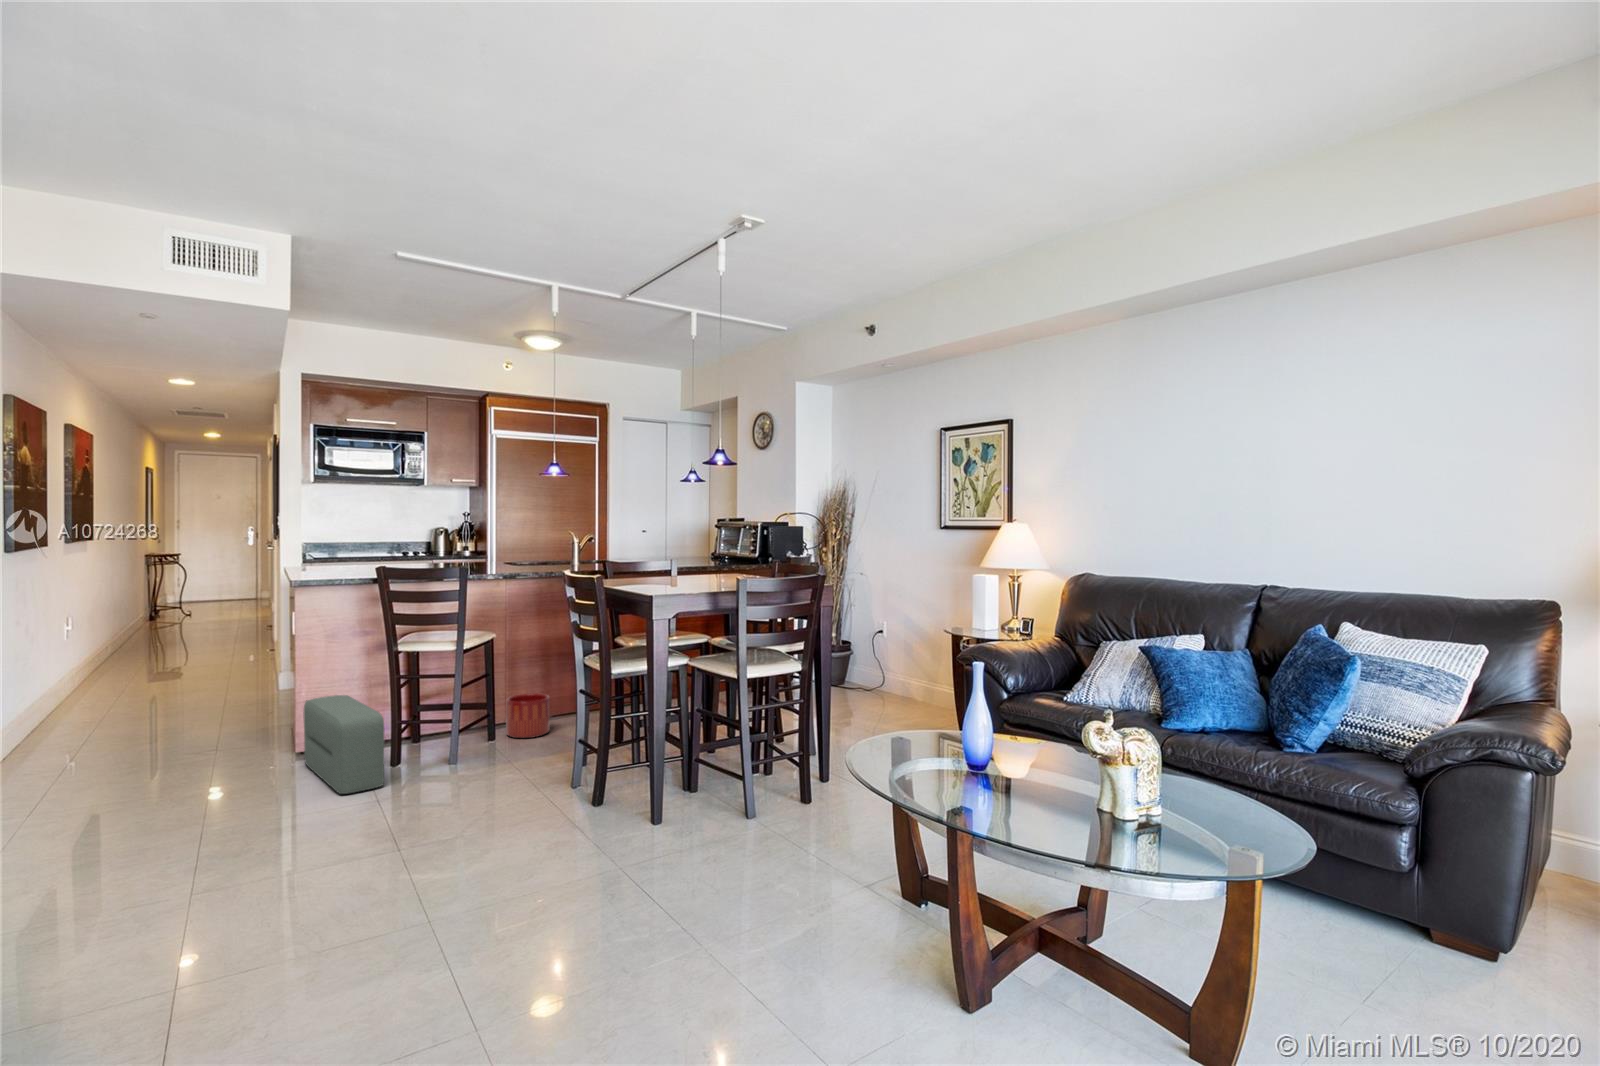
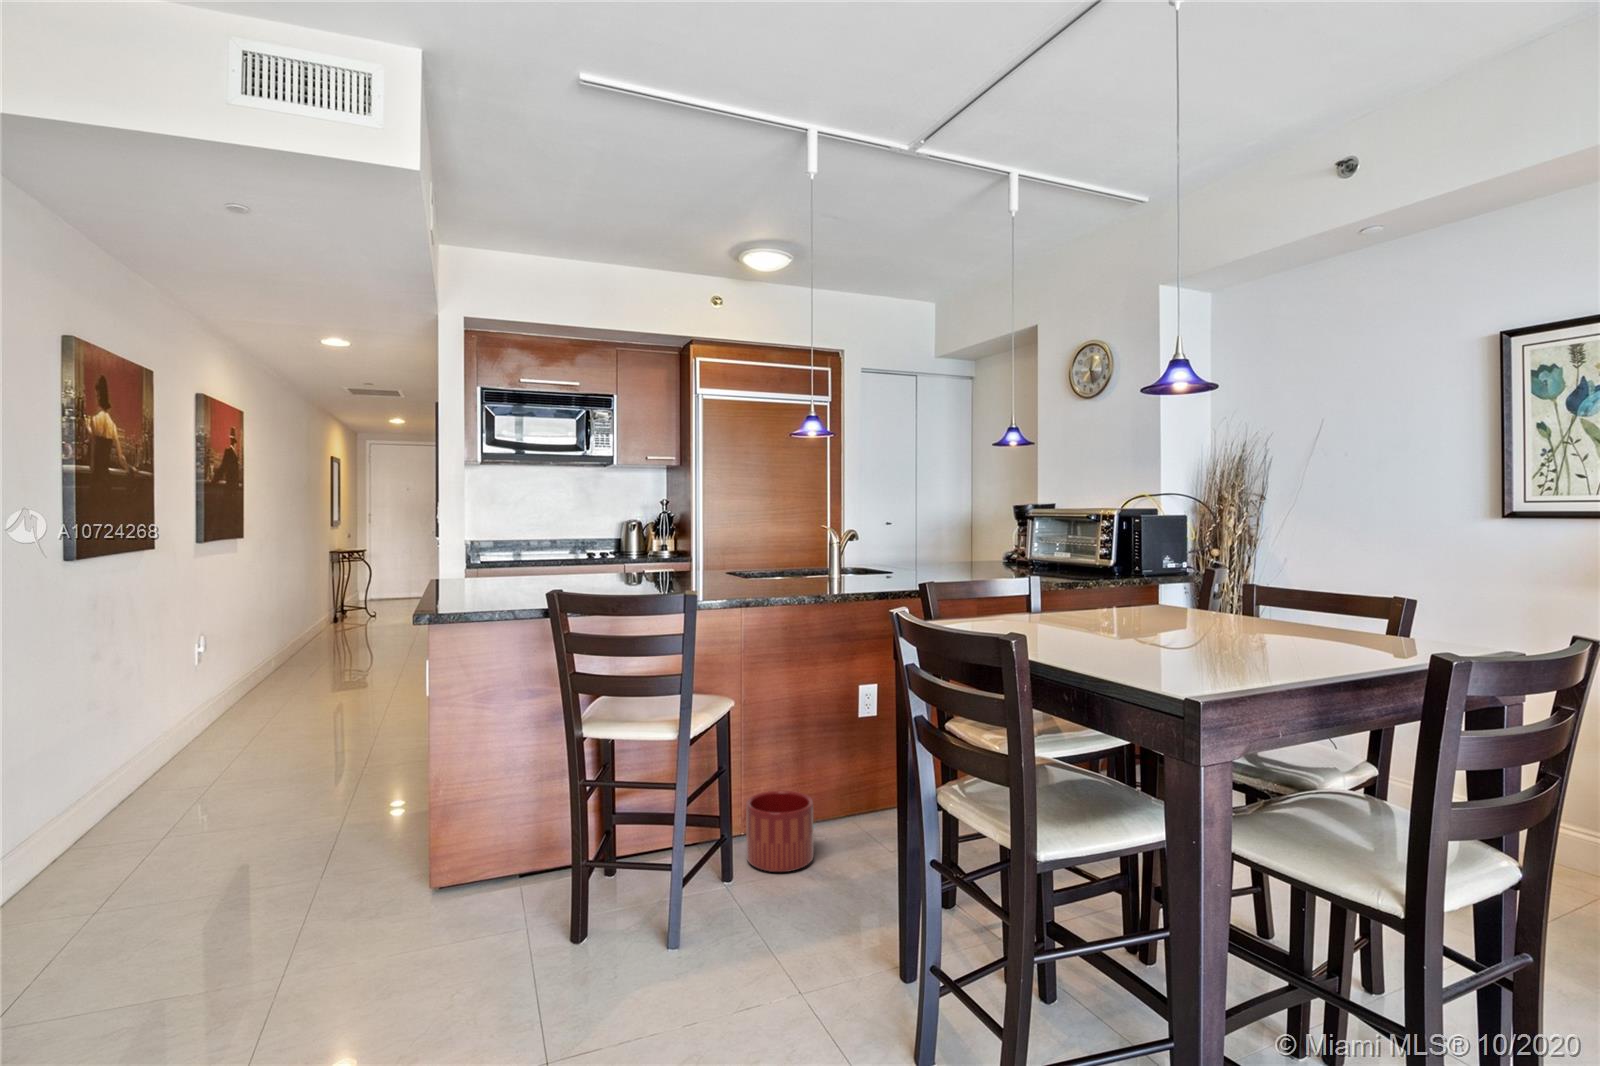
pouf: present [304,695,384,794] -> none [441,802,561,1022]

